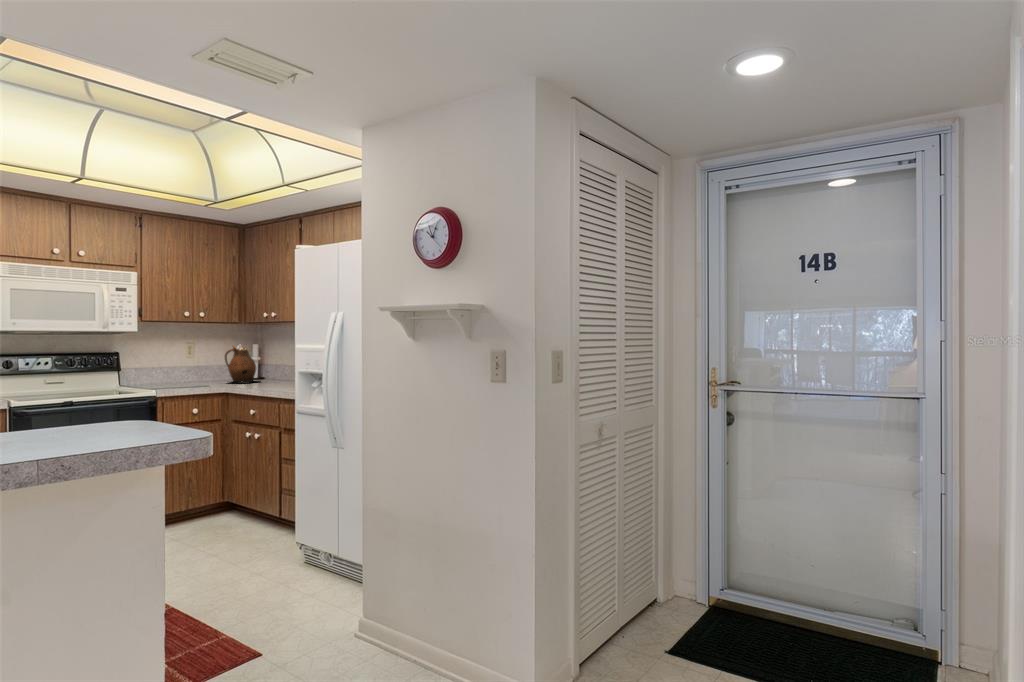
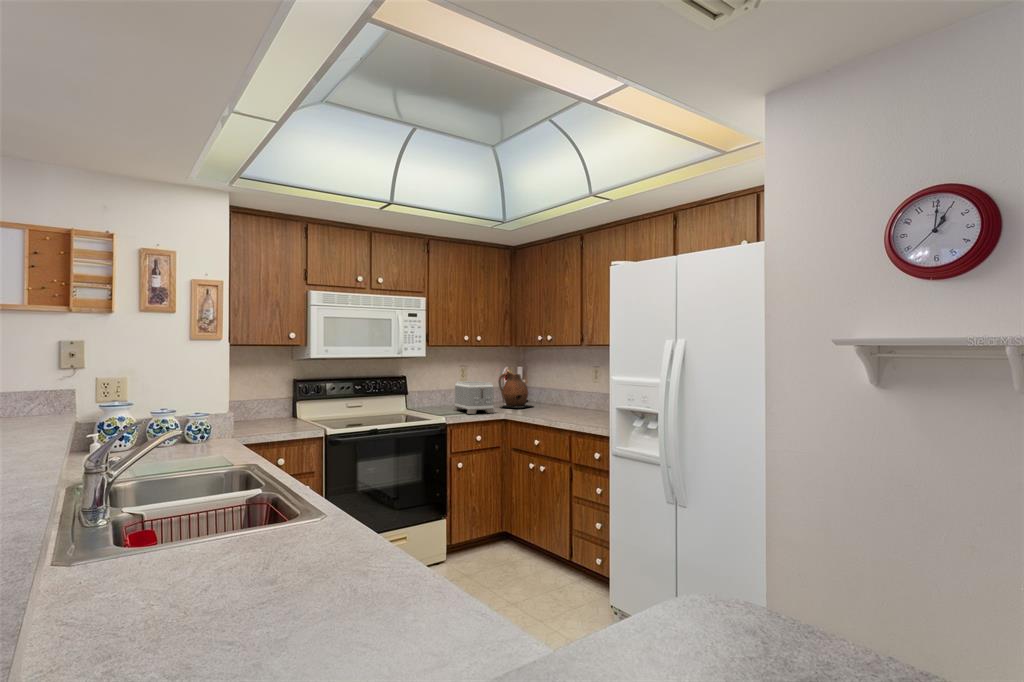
toaster: none [173,357,214,388] -> present [454,381,495,414]

